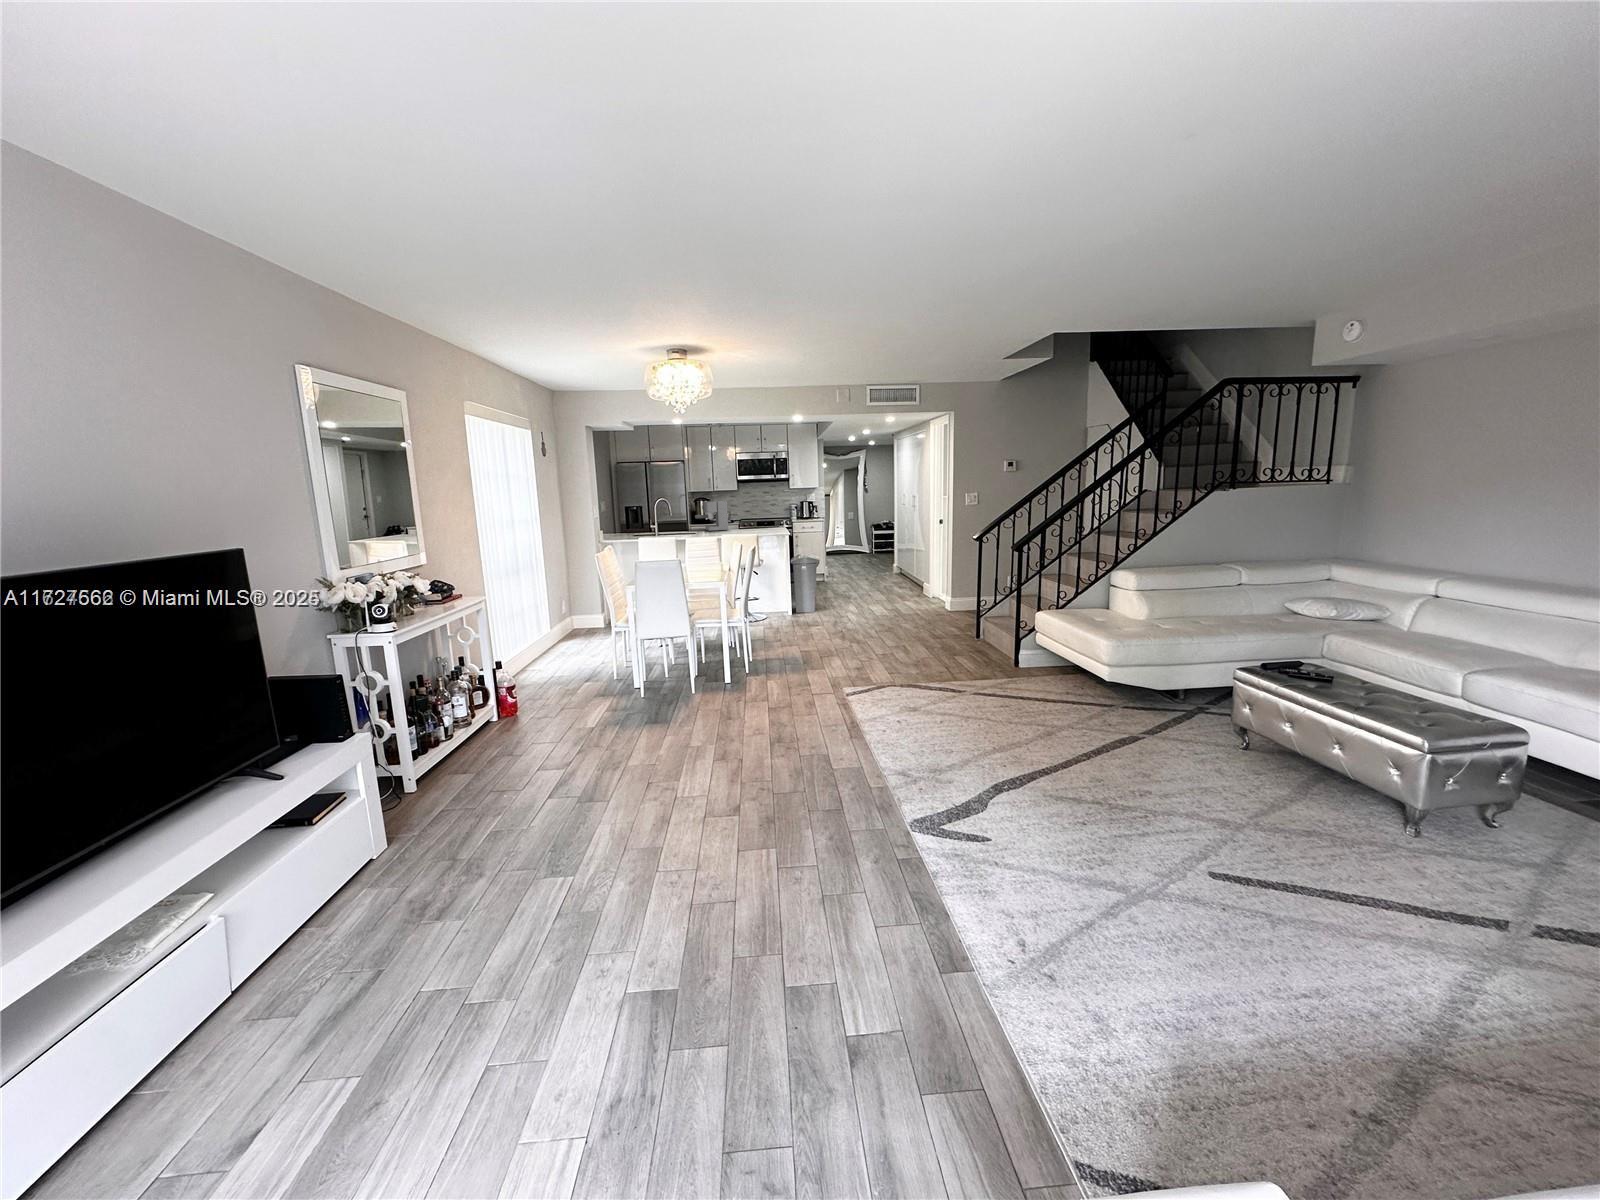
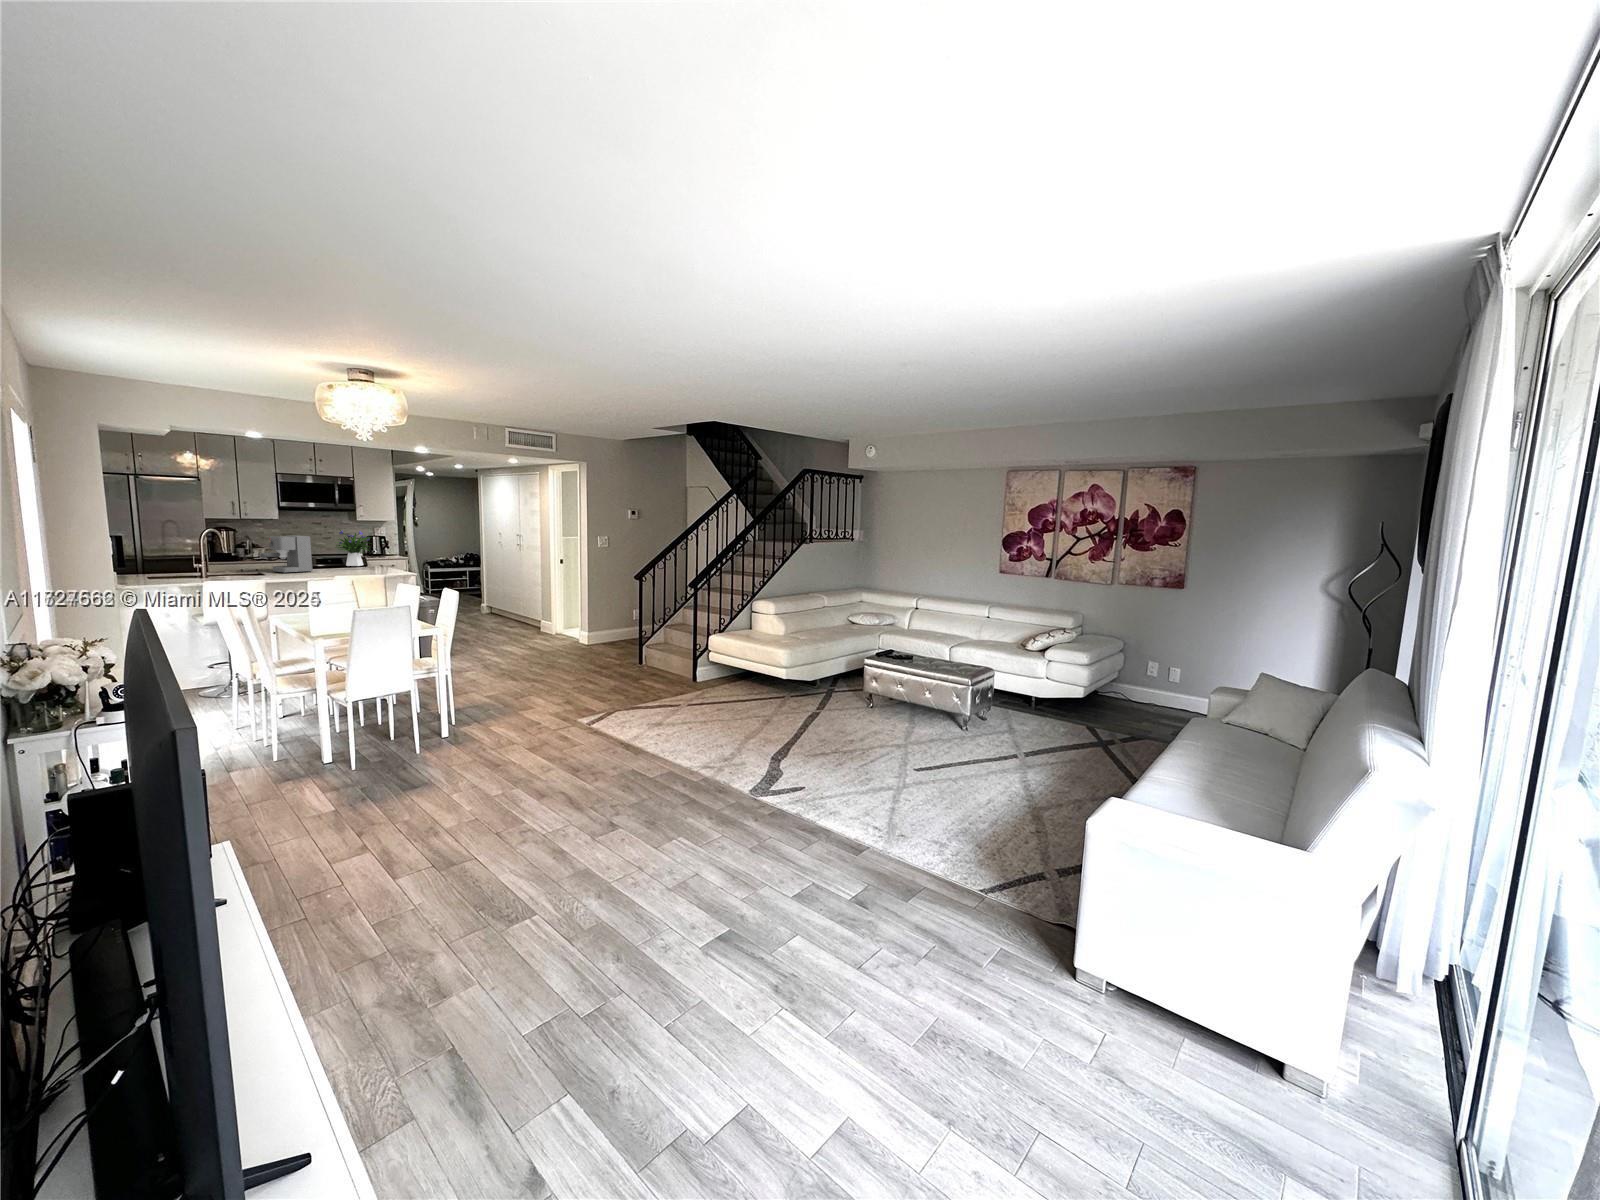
flower arrangement: none [749,494,781,526] -> present [337,530,372,566]

